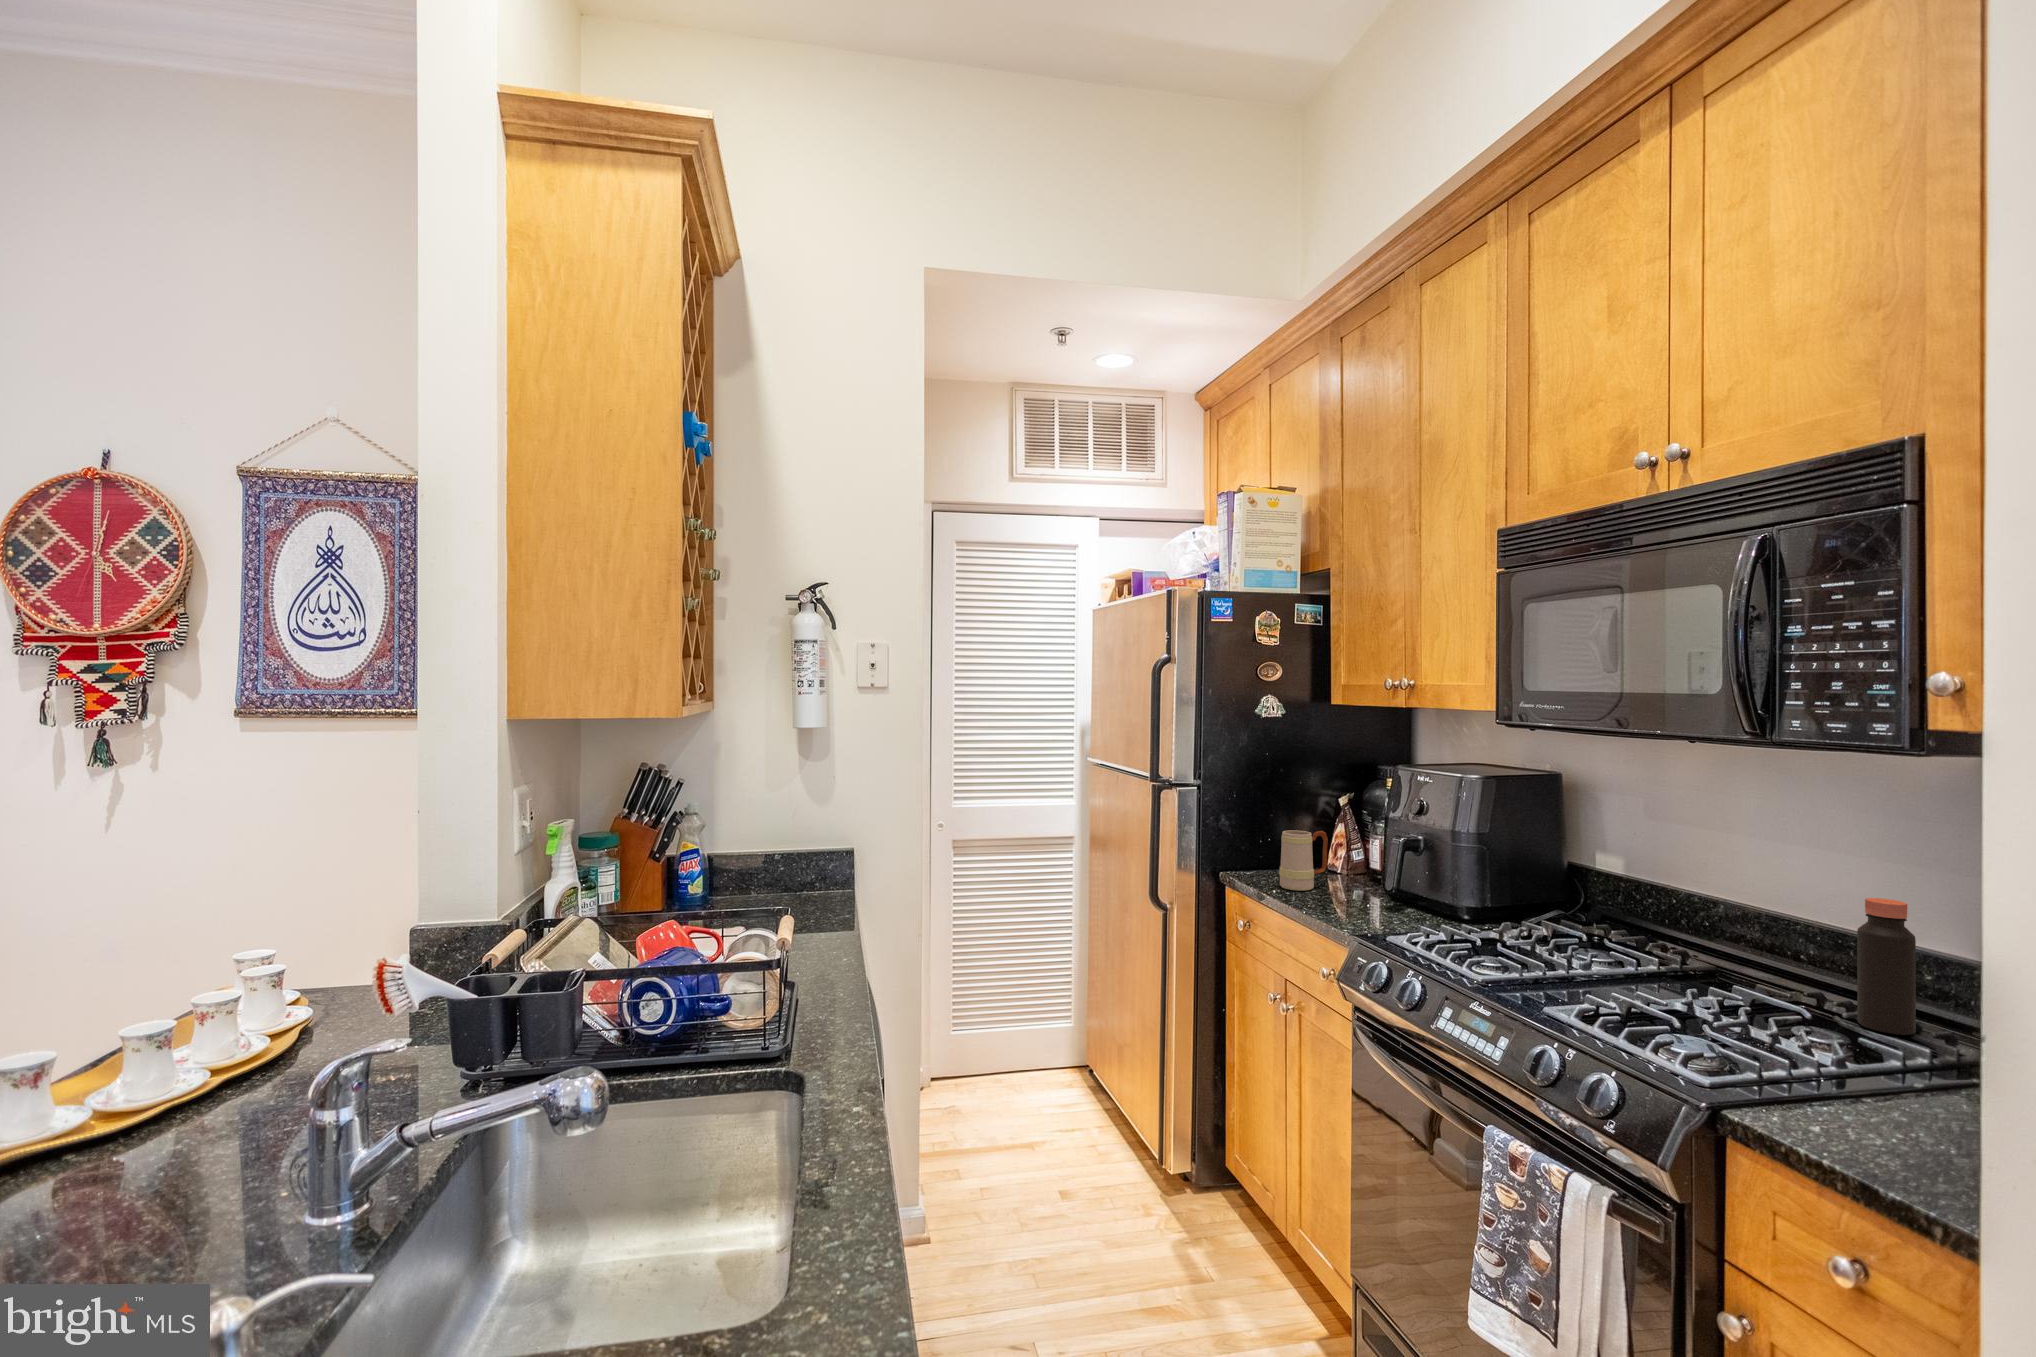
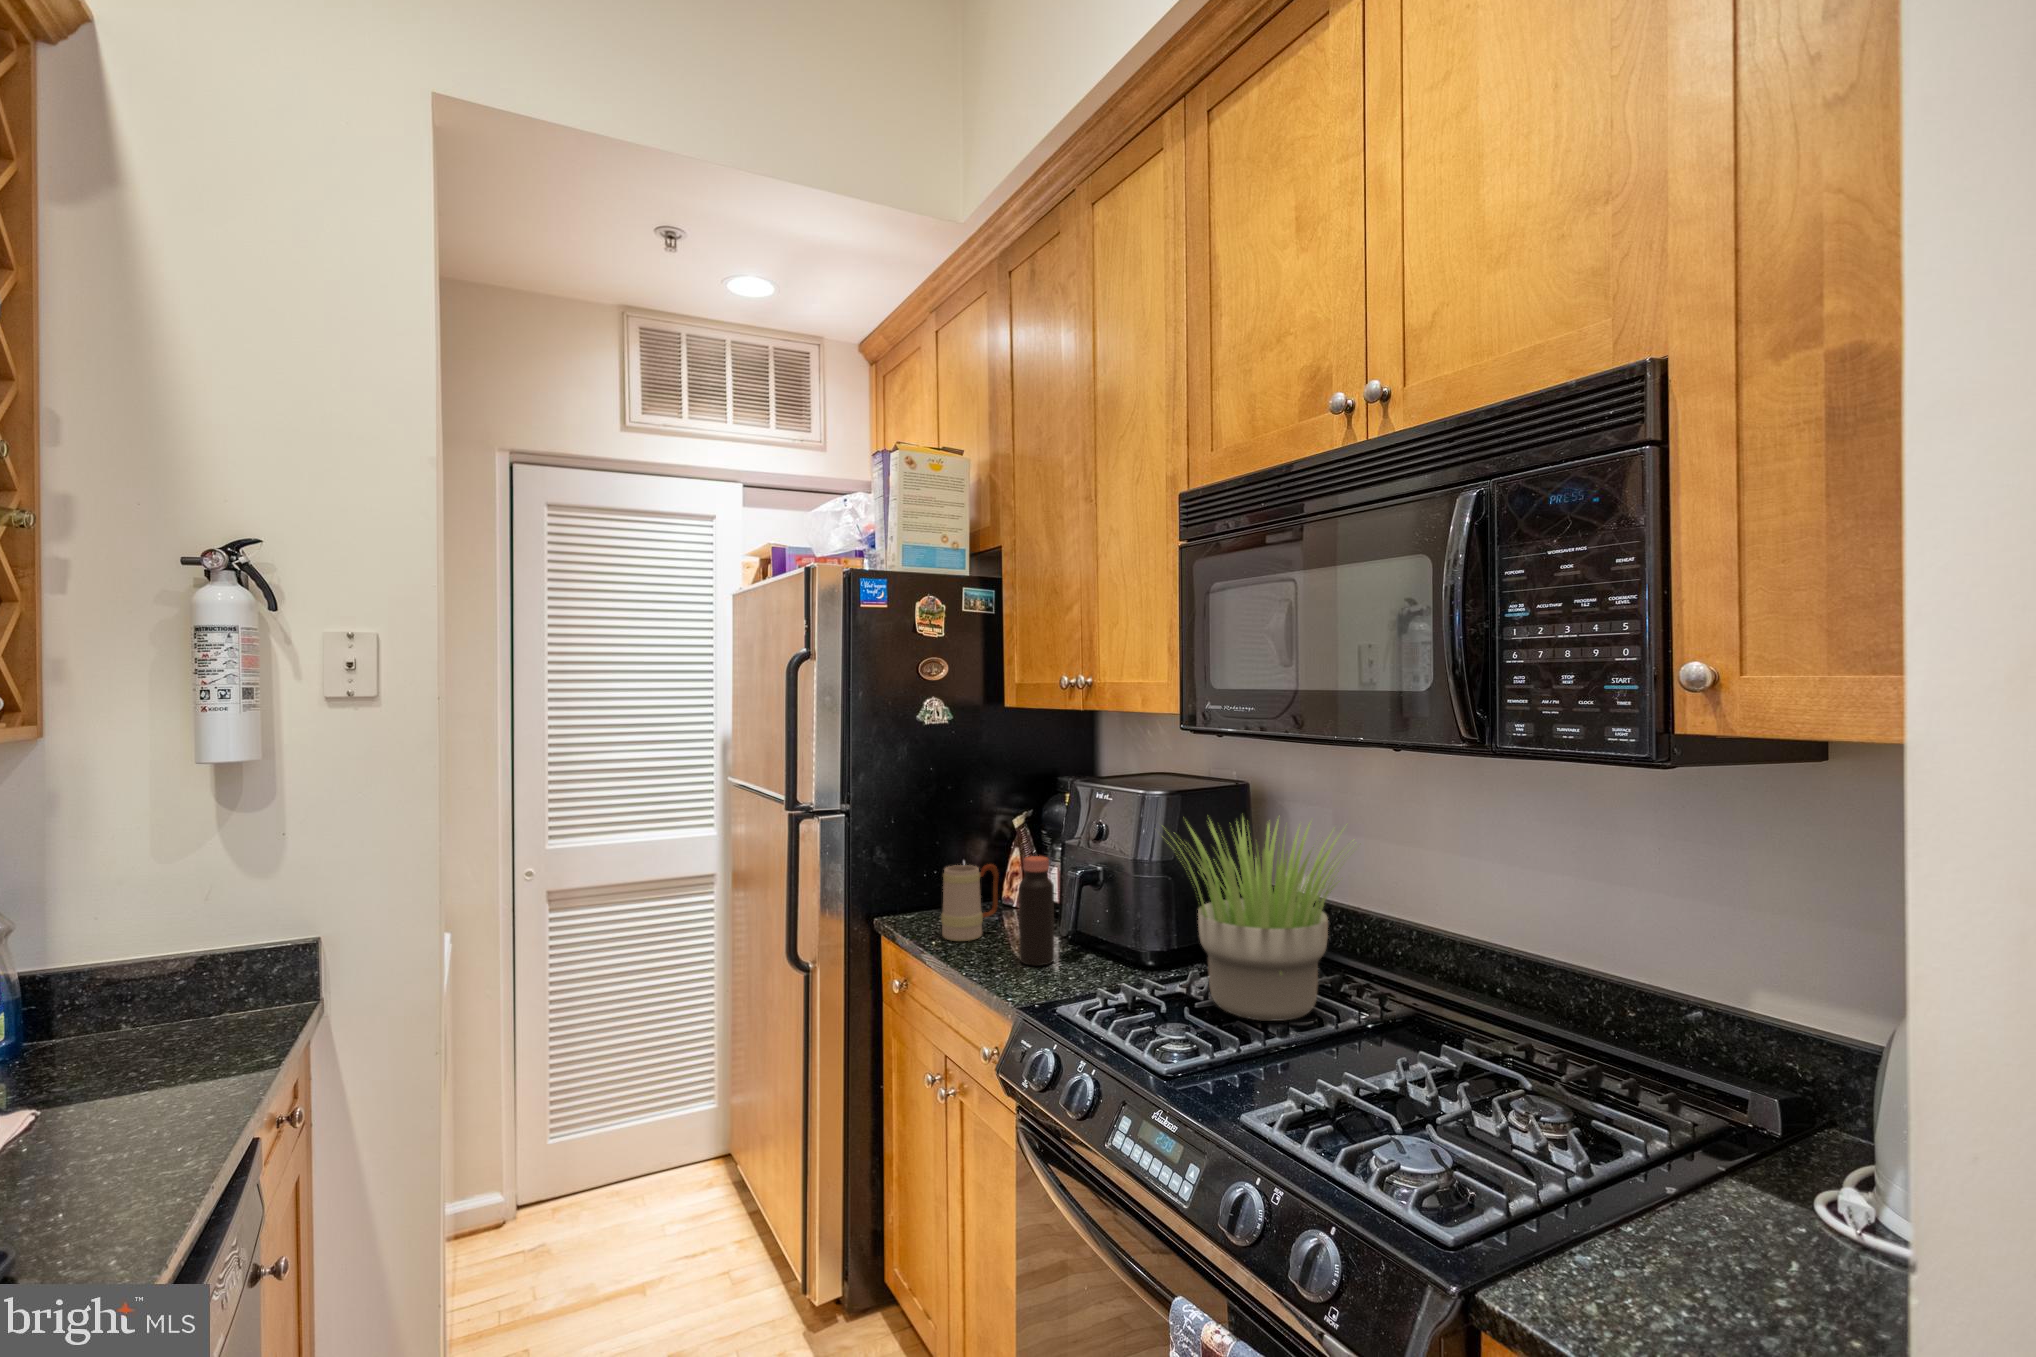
potted plant: none [1469,794,1670,962] -> present [1163,819,1355,1021]
bottle: present [1857,898,1916,1035] -> present [1019,856,1054,966]

